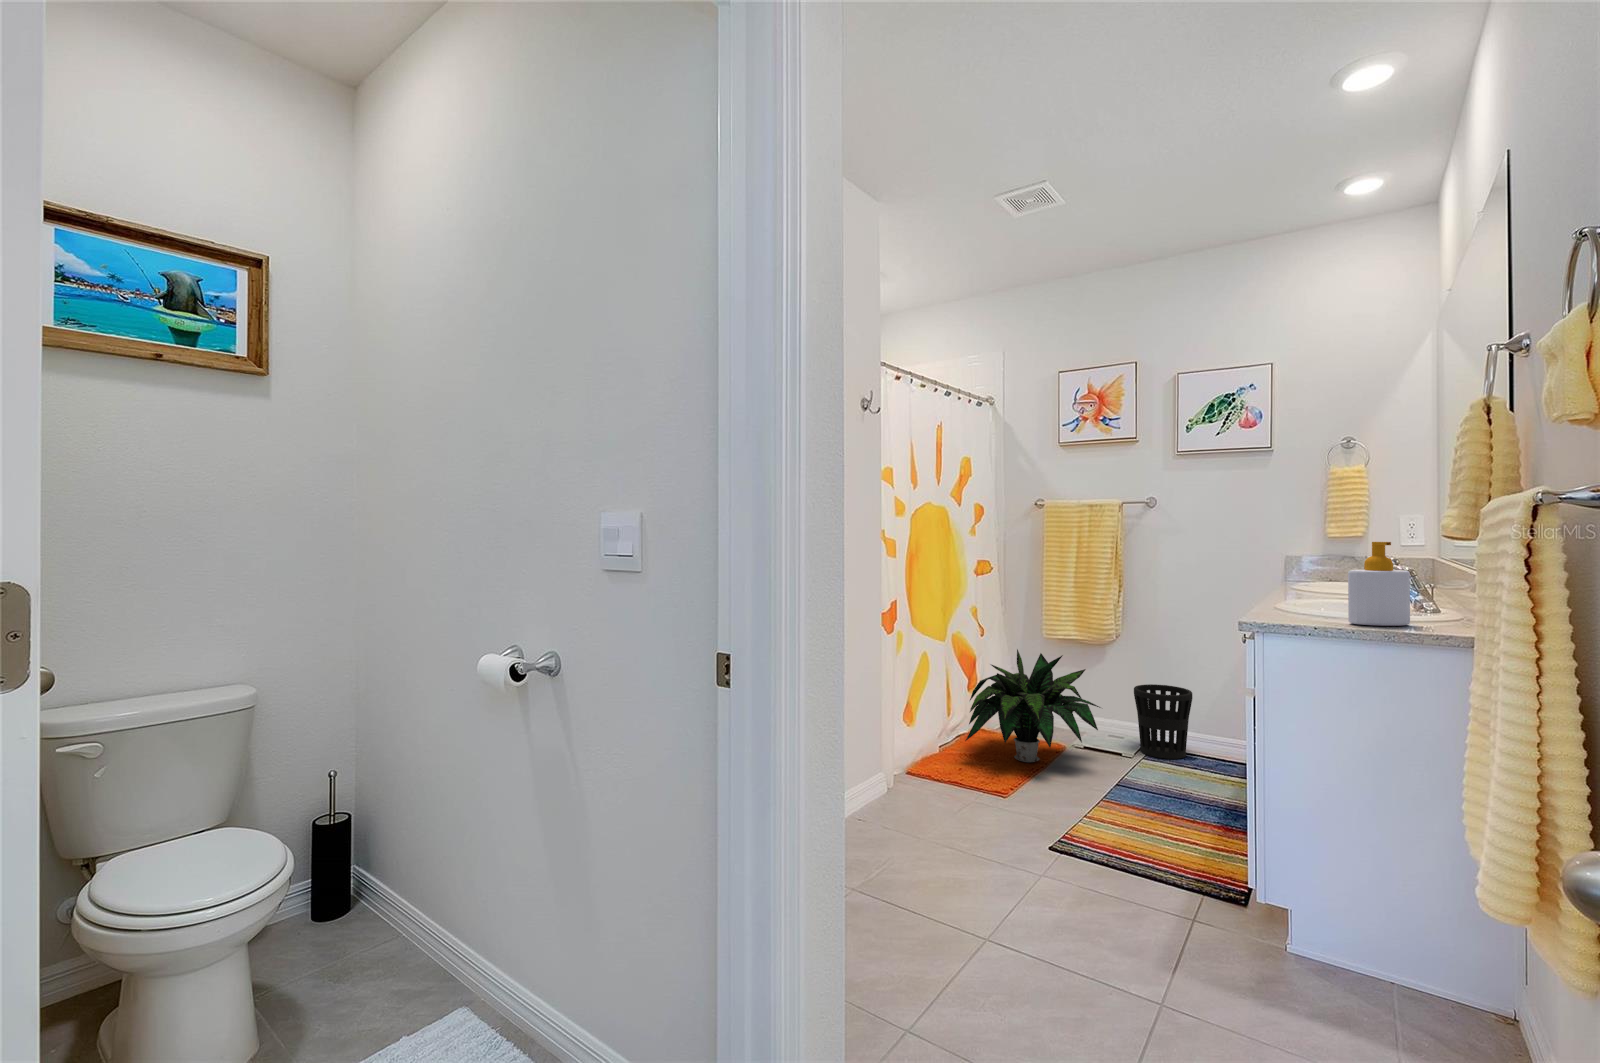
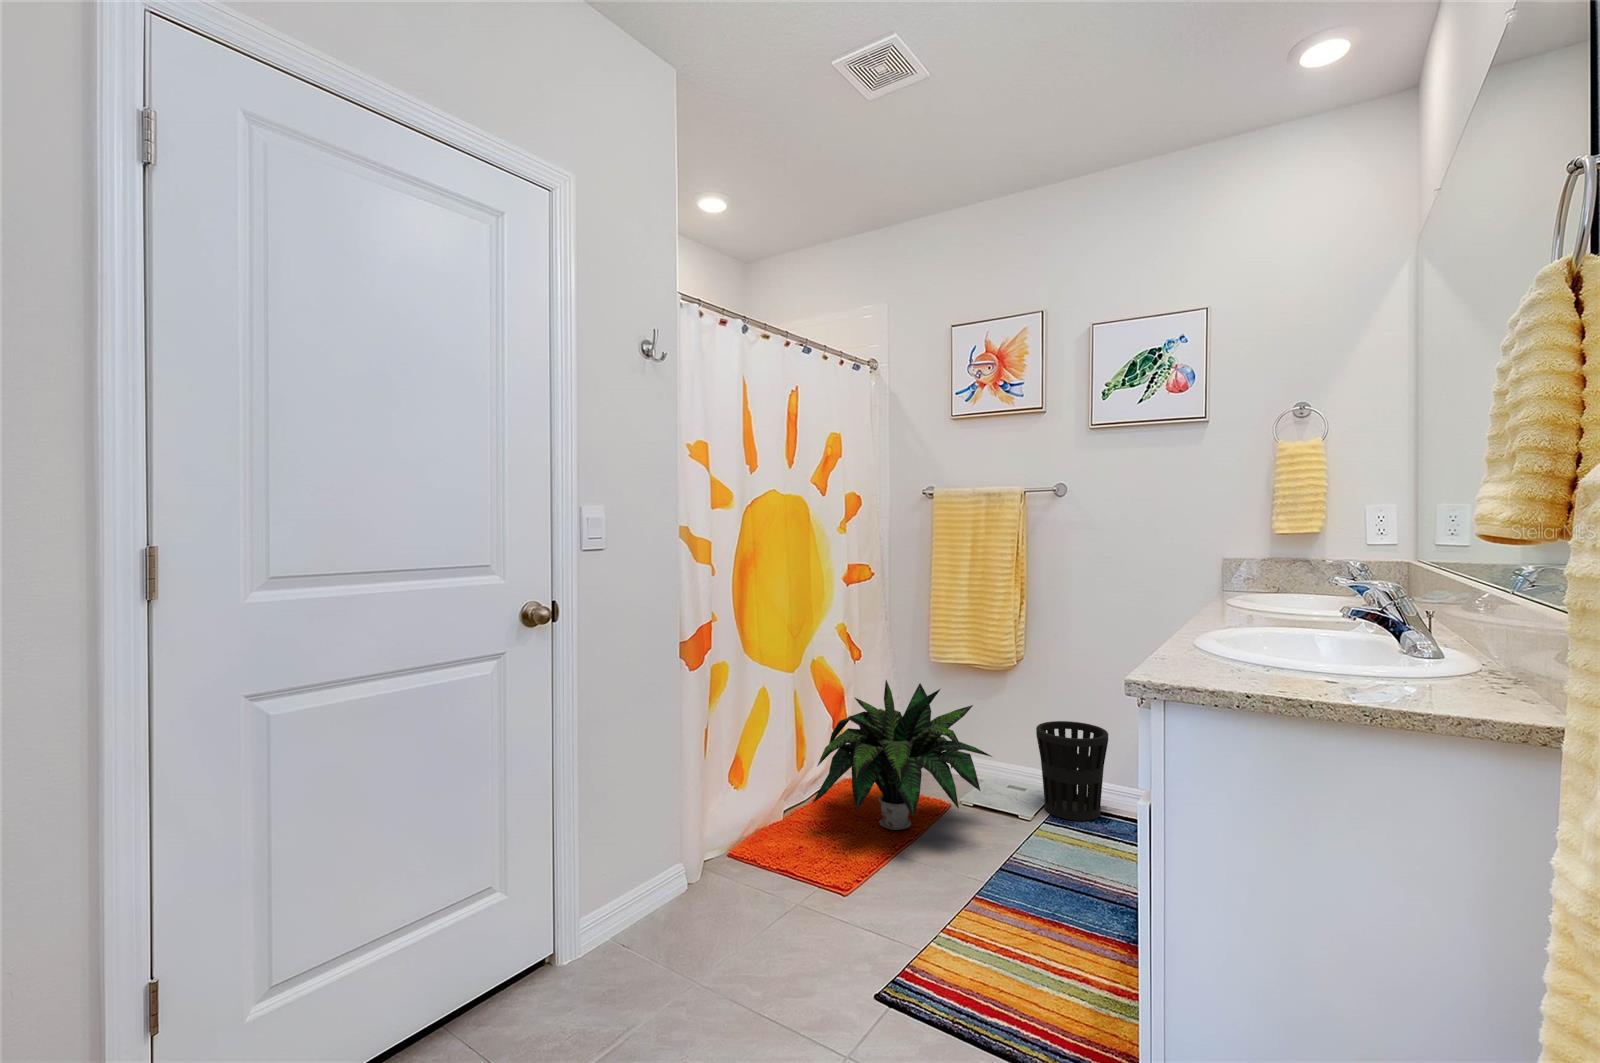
soap bottle: present [1348,542,1410,626] -> none [1304,543,1411,694]

